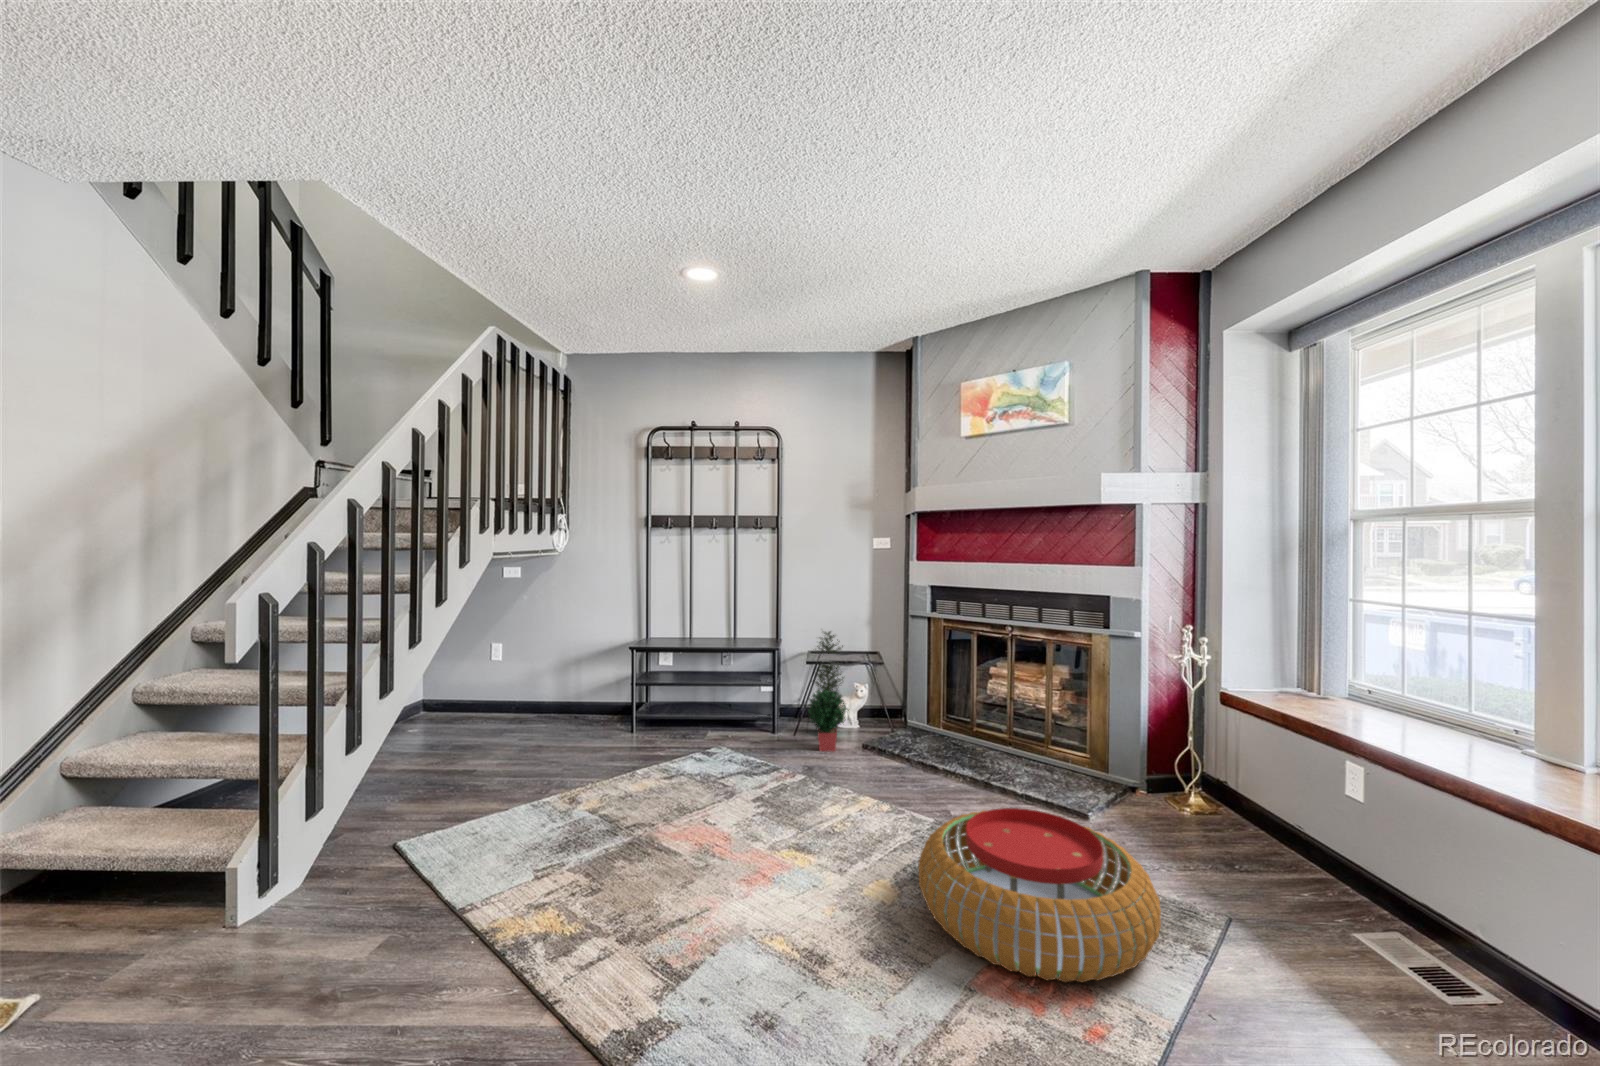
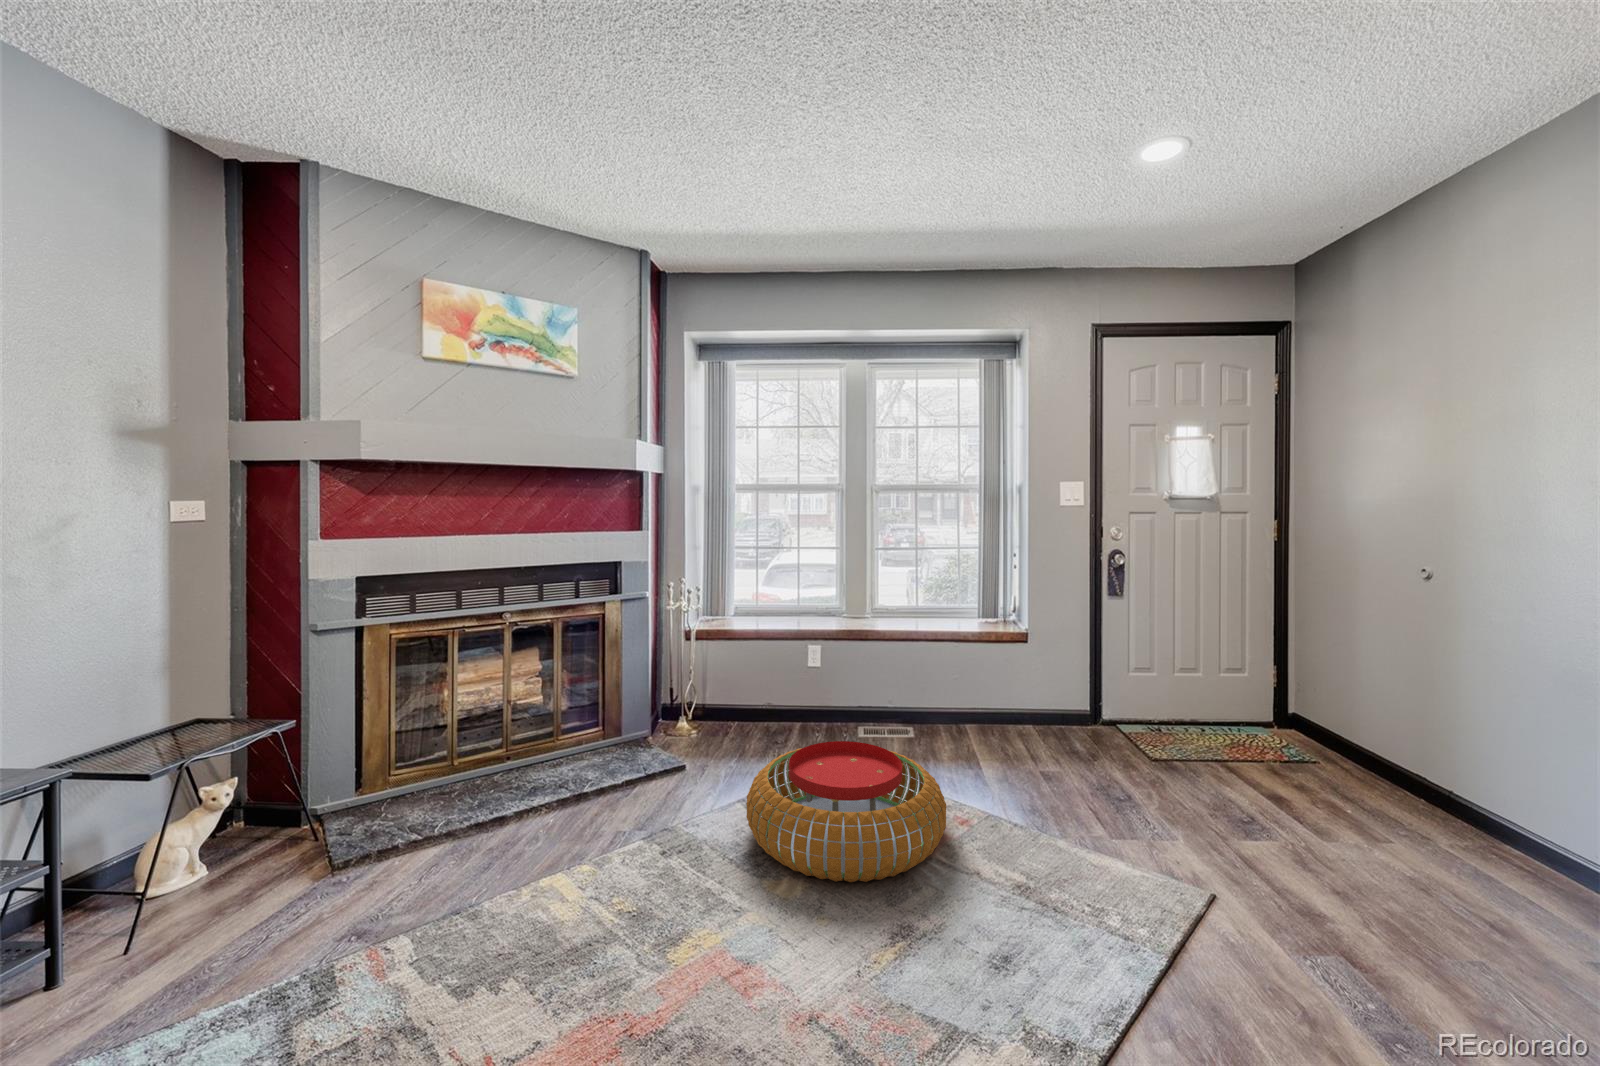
potted plant: present [808,631,849,752] -> none [50,700,323,931]

